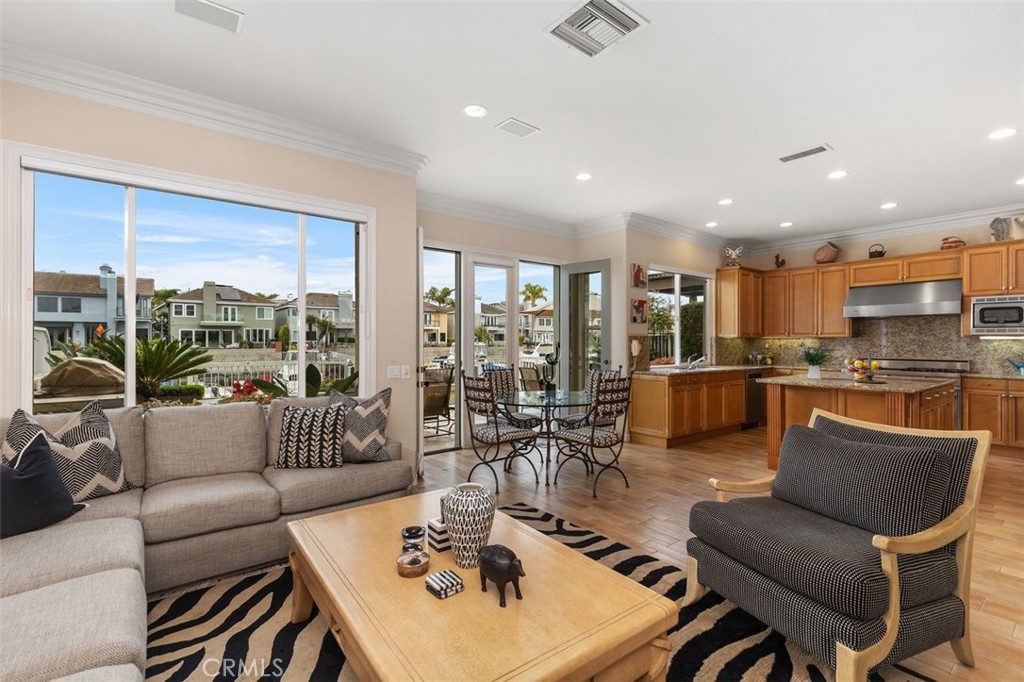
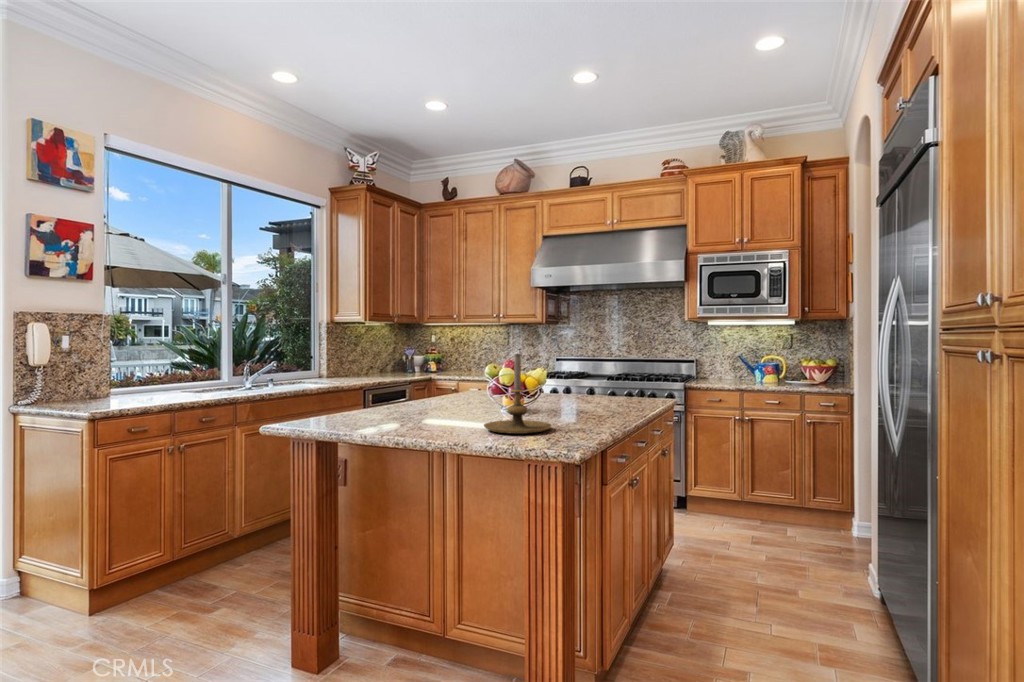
flower arrangement: present [796,341,834,379] -> none [370,323,463,420]

